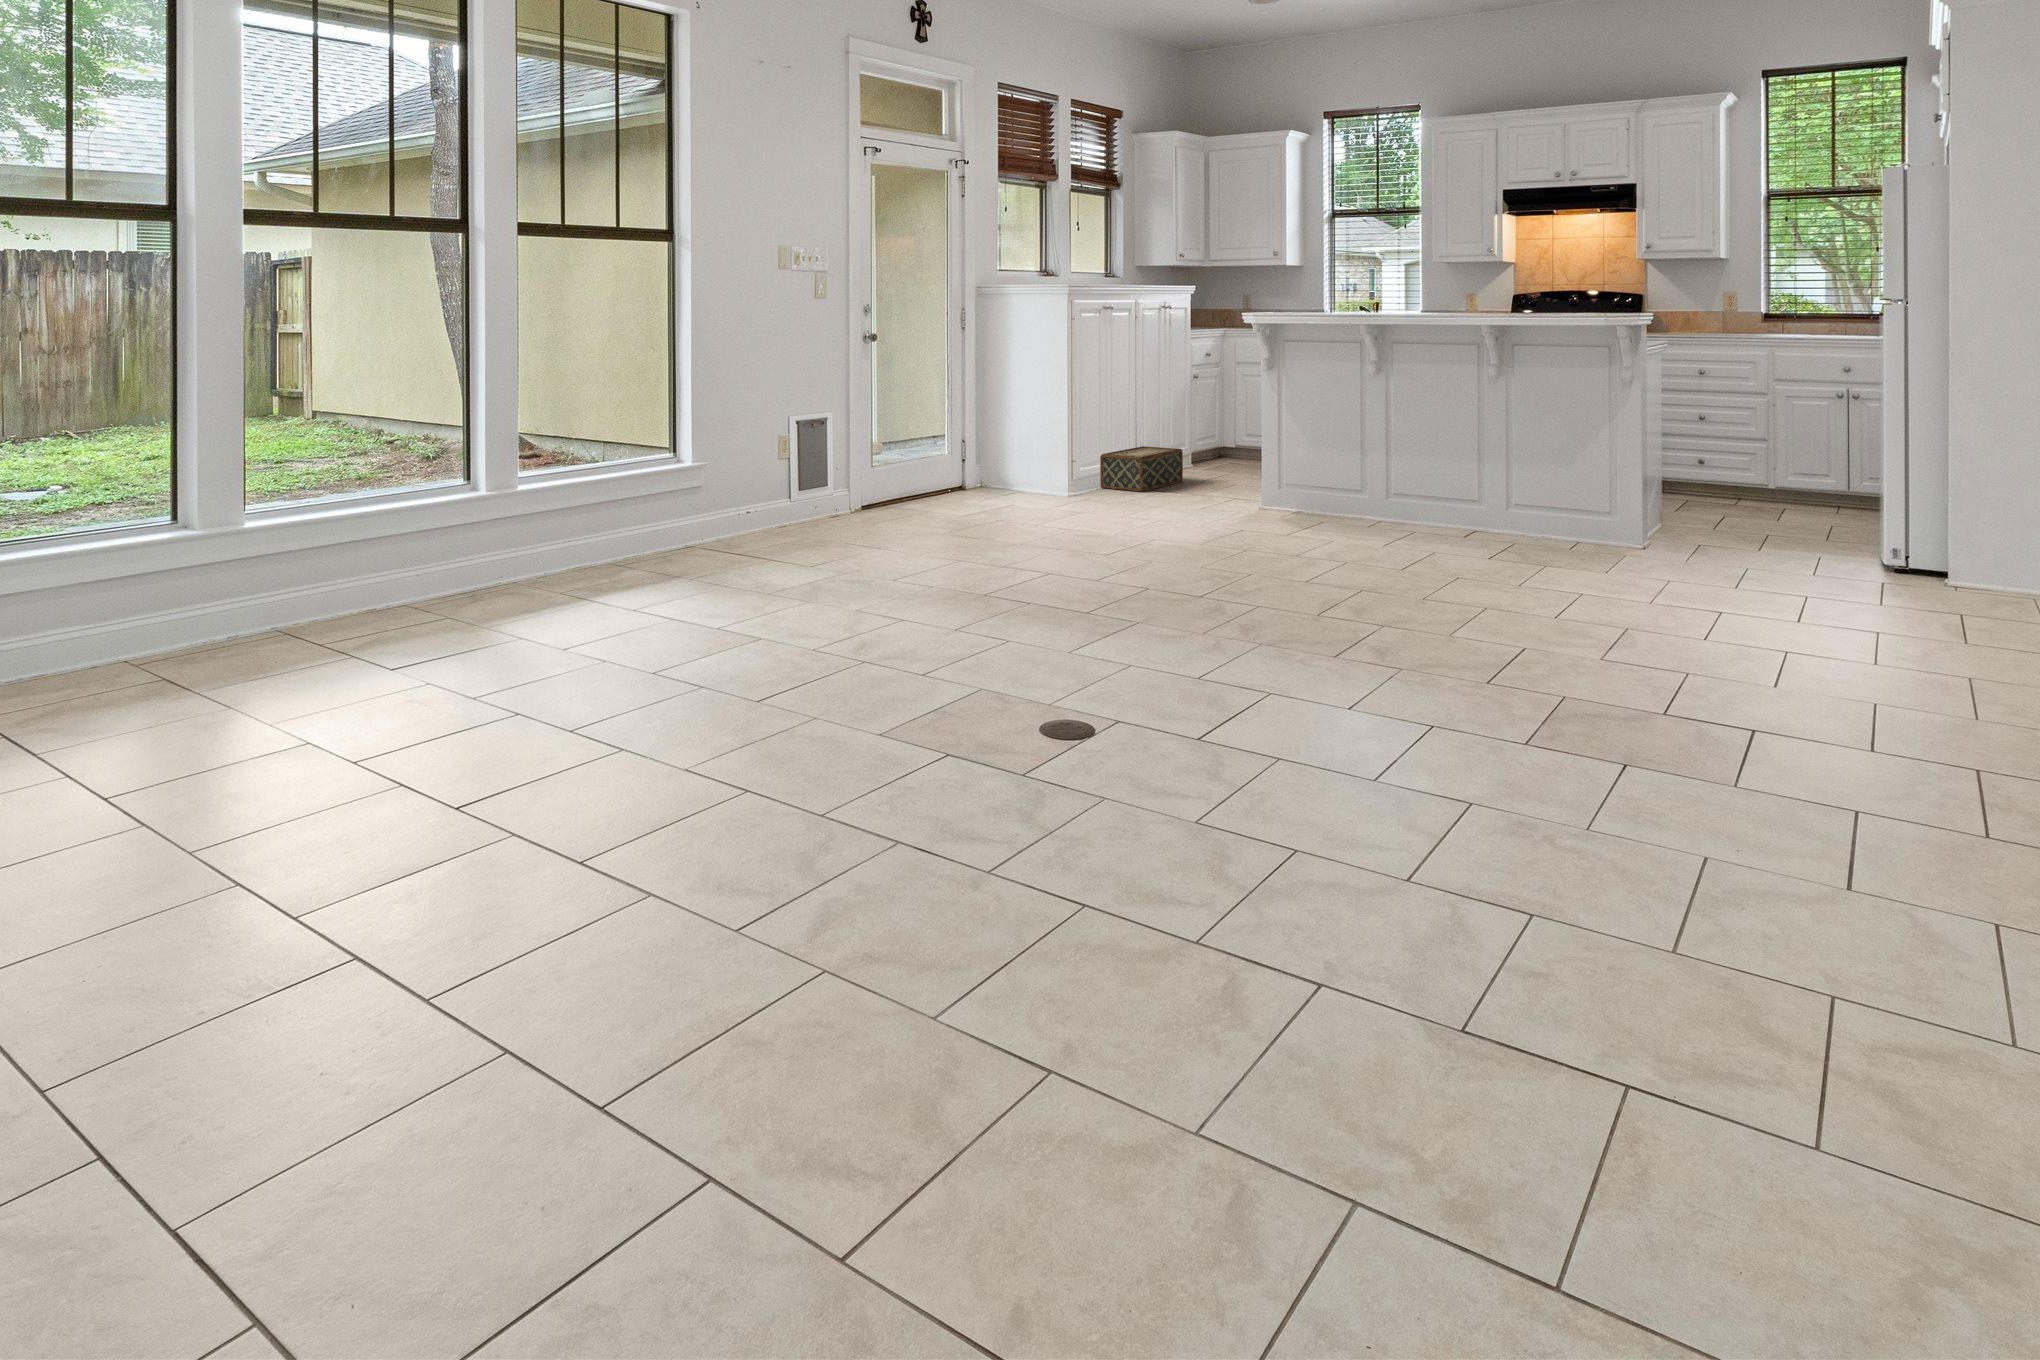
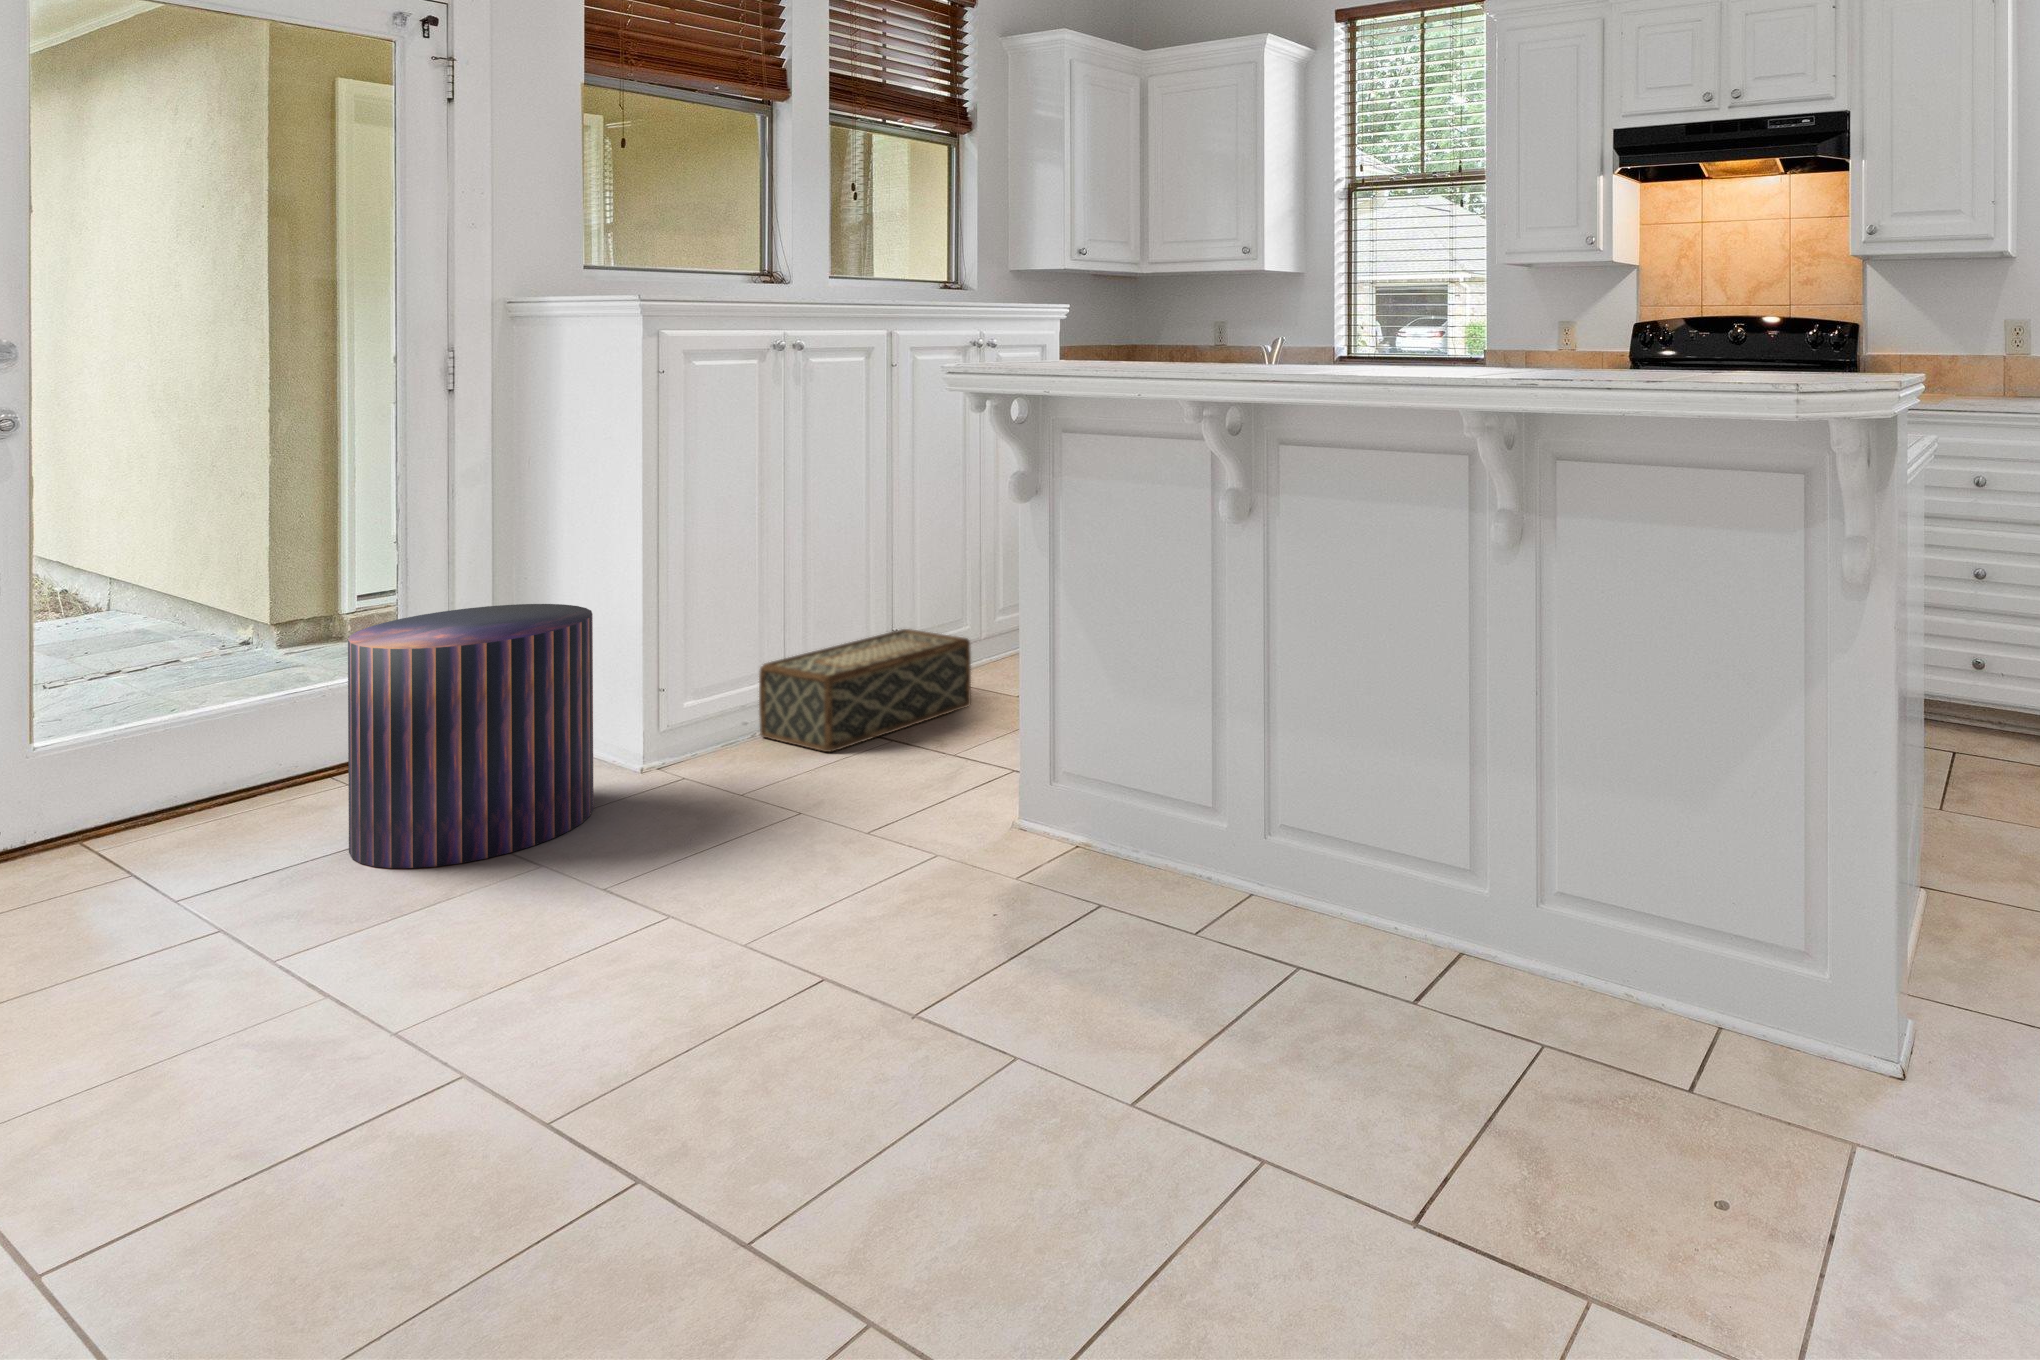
pouf: none [991,418,1075,512] -> present [348,604,594,868]

